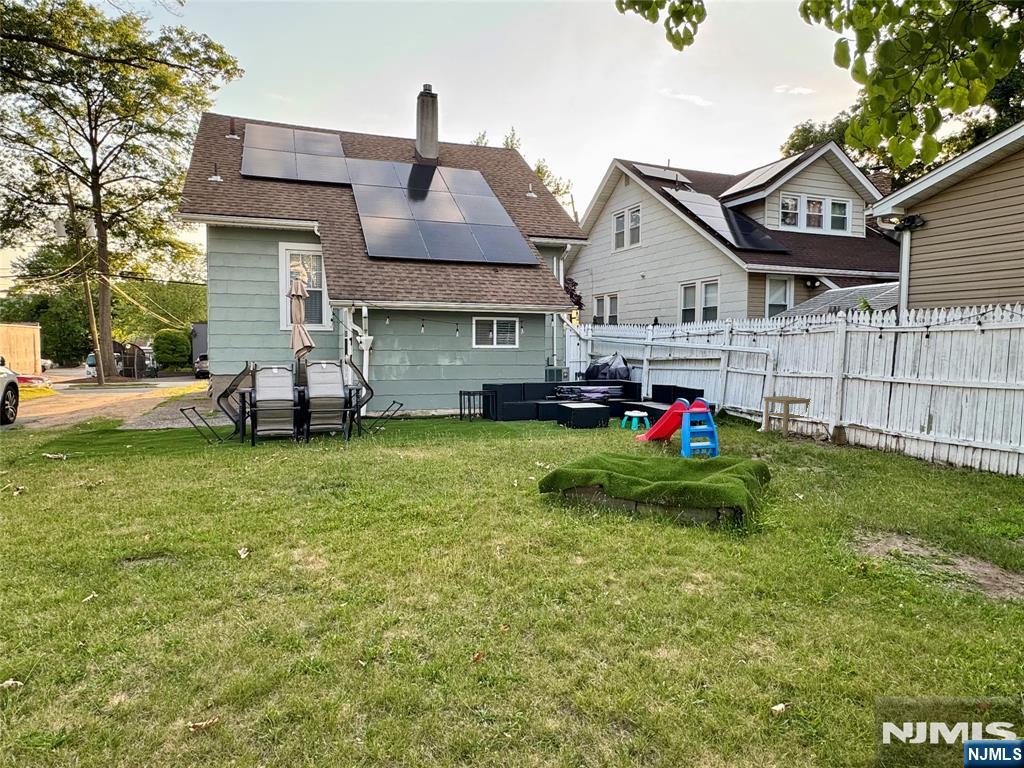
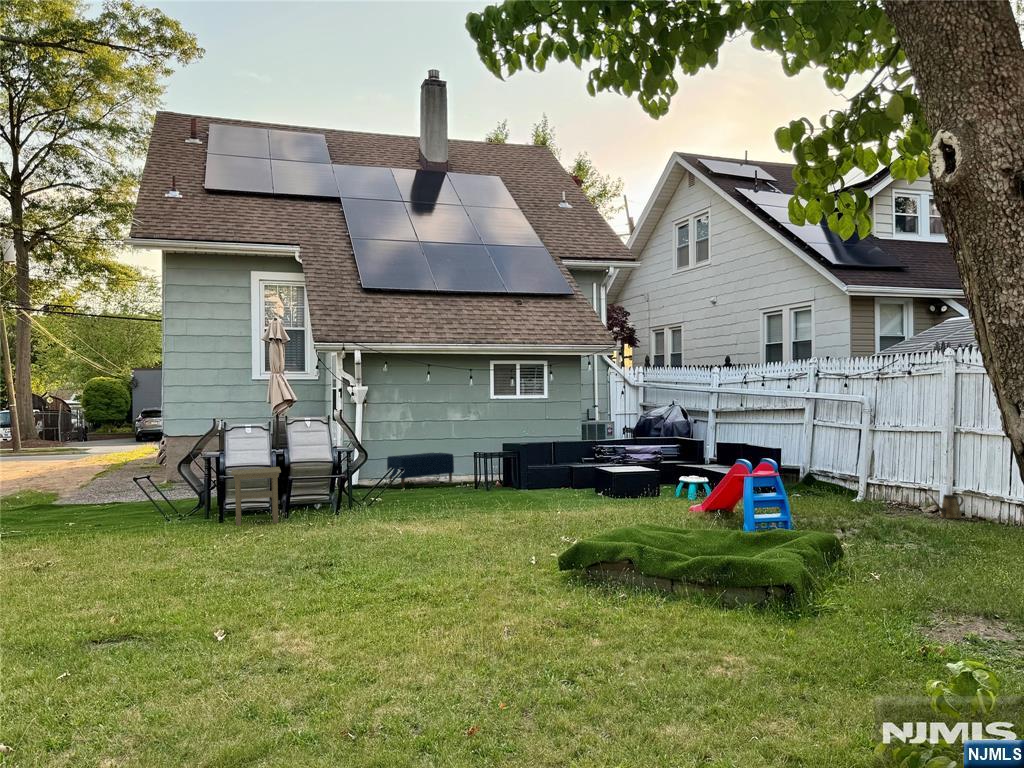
bench: none [392,390,445,417] -> present [387,453,454,487]
side table: present [762,396,811,436] -> present [231,467,281,526]

